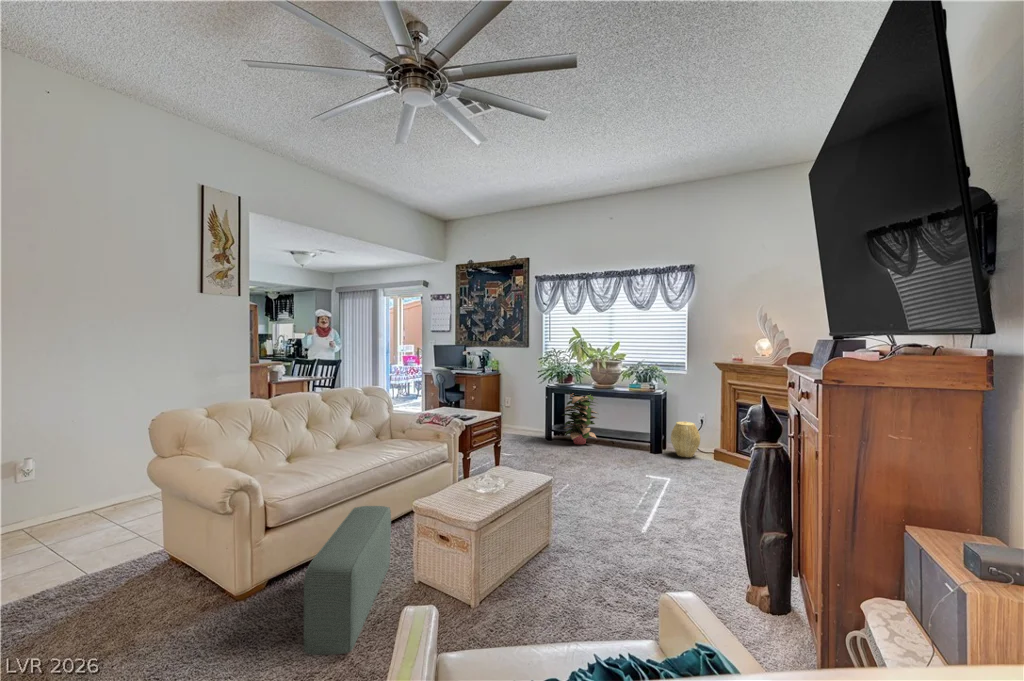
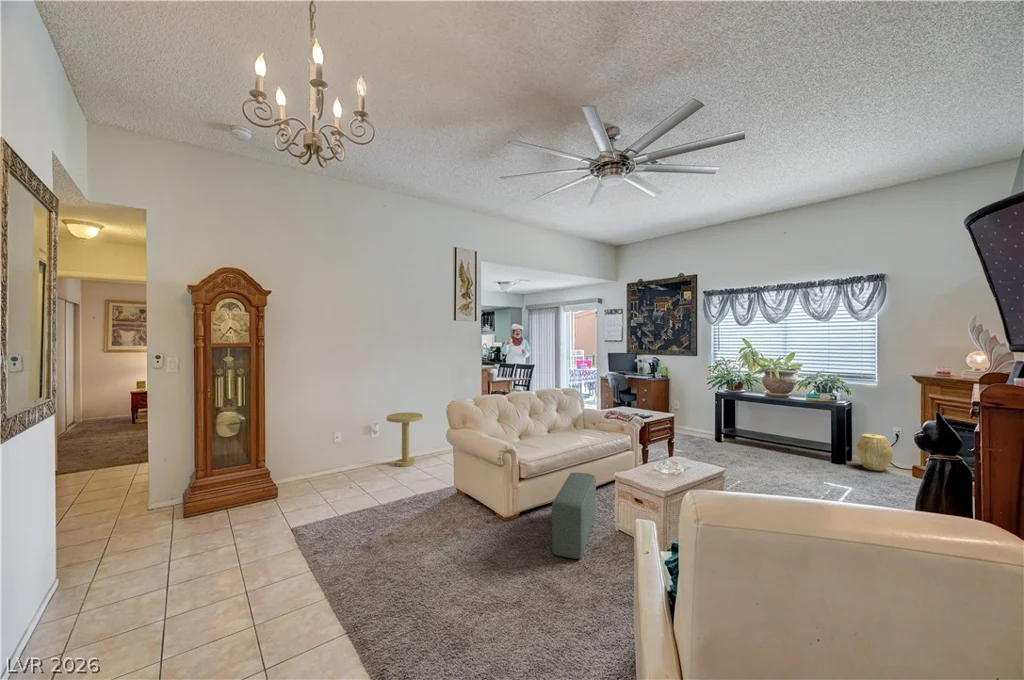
decorative plant: present [563,393,597,444] -> none [732,397,774,449]
side table: none [48,433,128,524] -> present [387,413,423,467]

